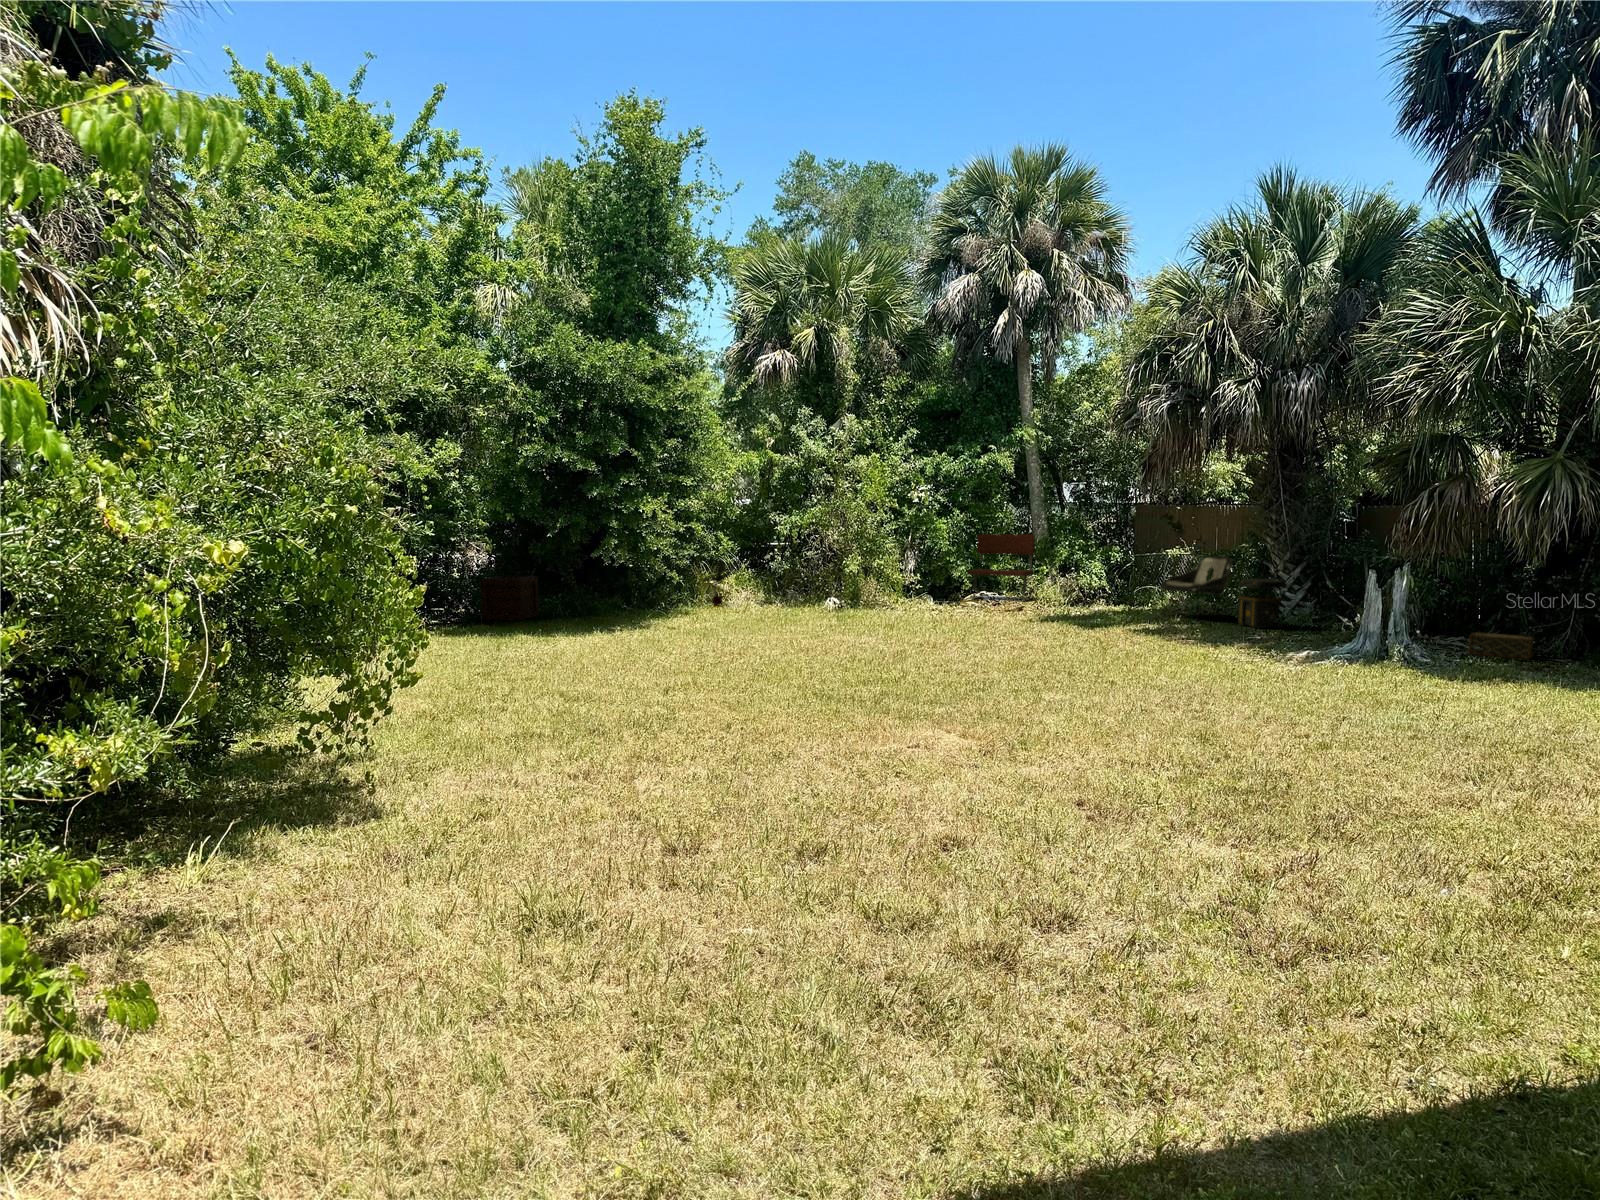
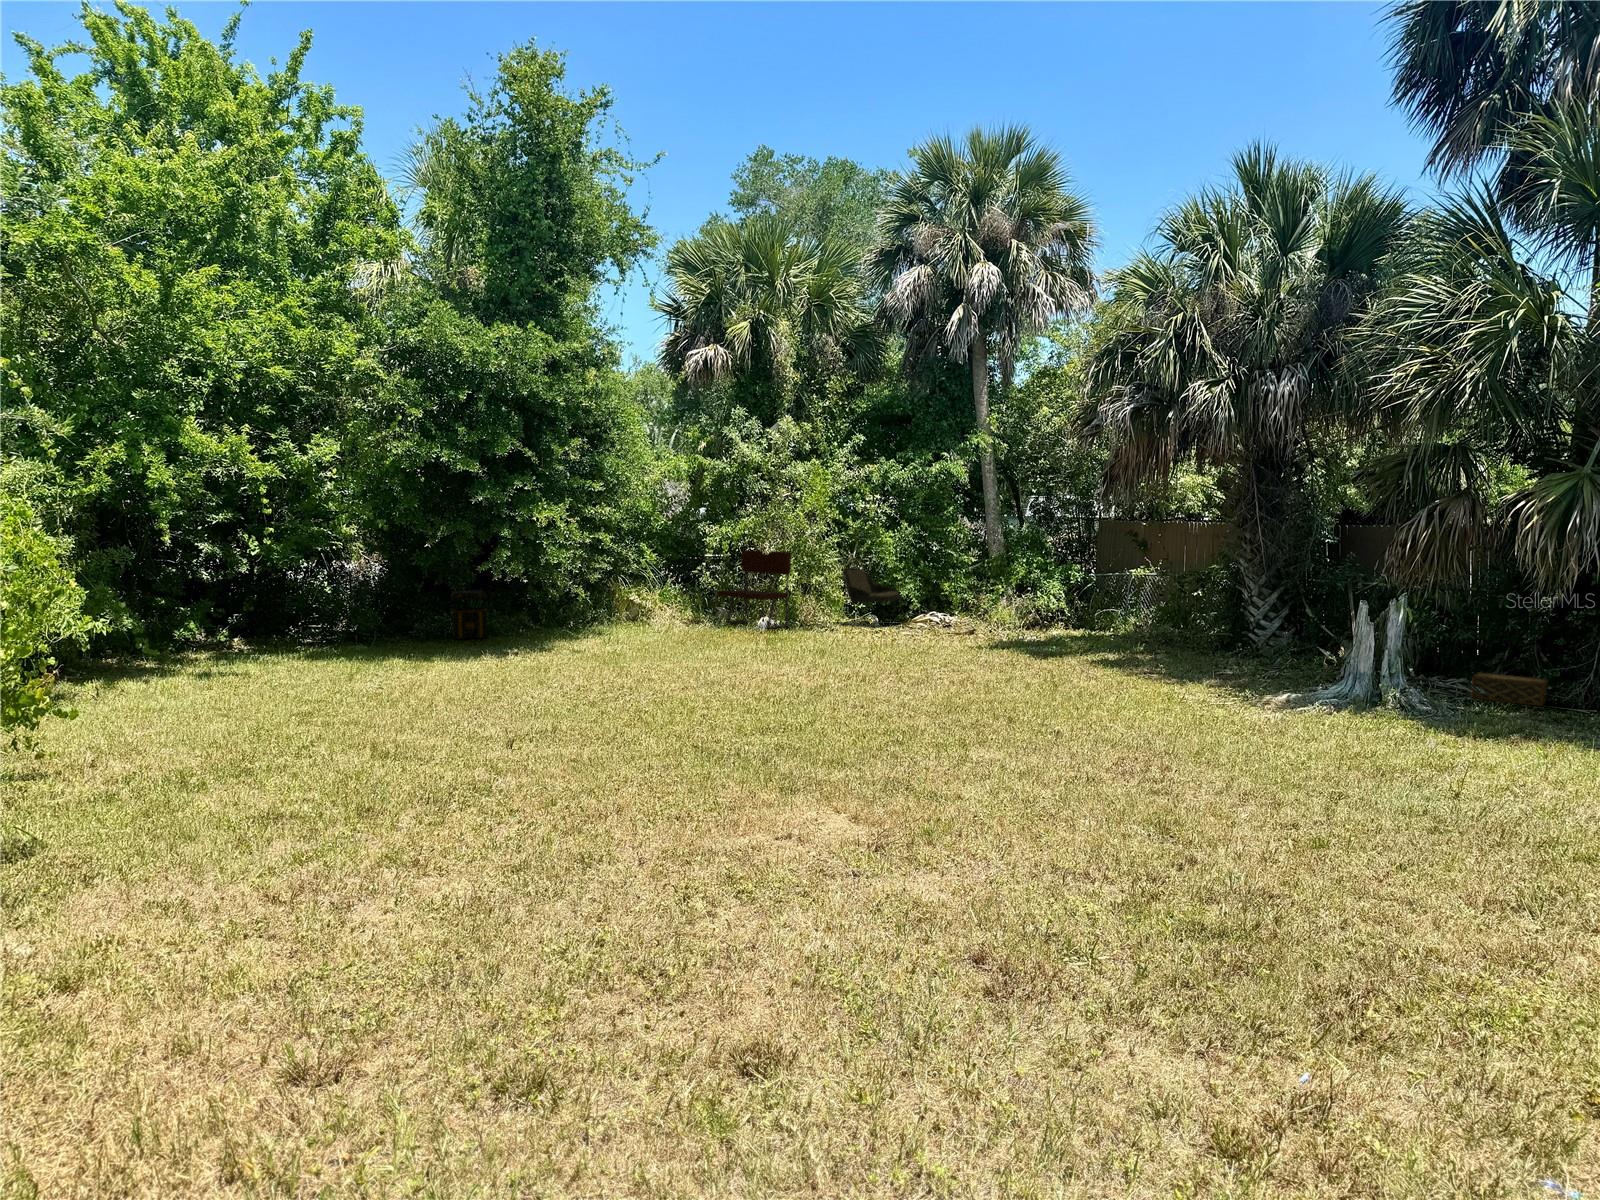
bench: present [967,534,1035,602] -> present [717,550,791,629]
lounge chair: present [1161,556,1233,621] -> present [842,567,902,628]
potted tree: present [700,562,736,605] -> none [614,570,658,625]
wooden crate: present [481,576,539,621] -> none [356,590,427,642]
toolbox: present [1238,579,1287,628] -> present [451,591,487,639]

